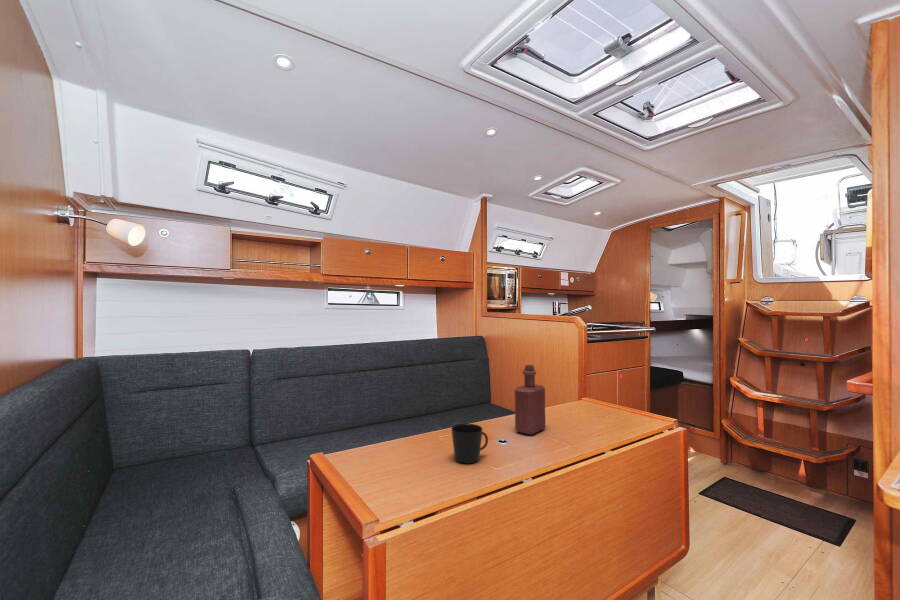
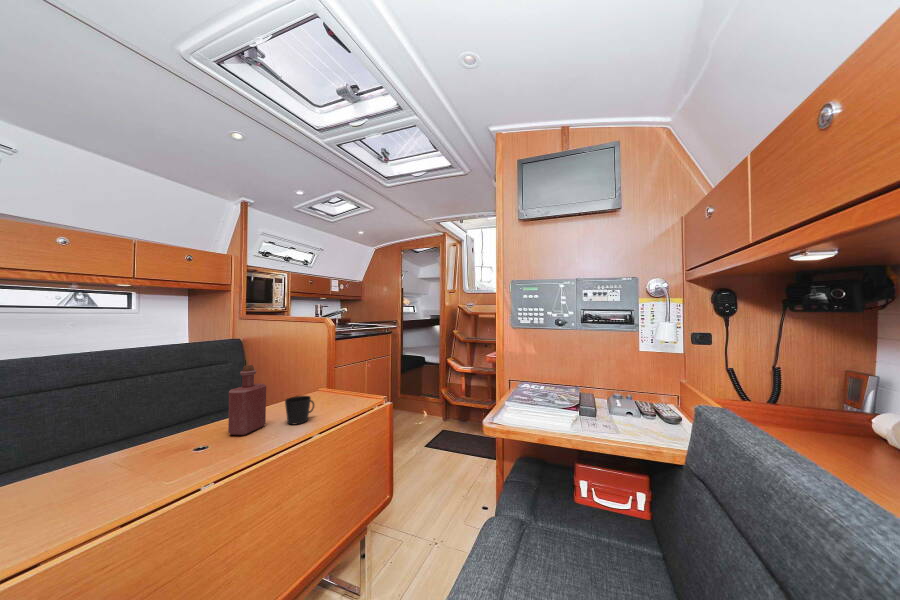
cup: present [452,424,488,463] -> present [285,396,314,425]

